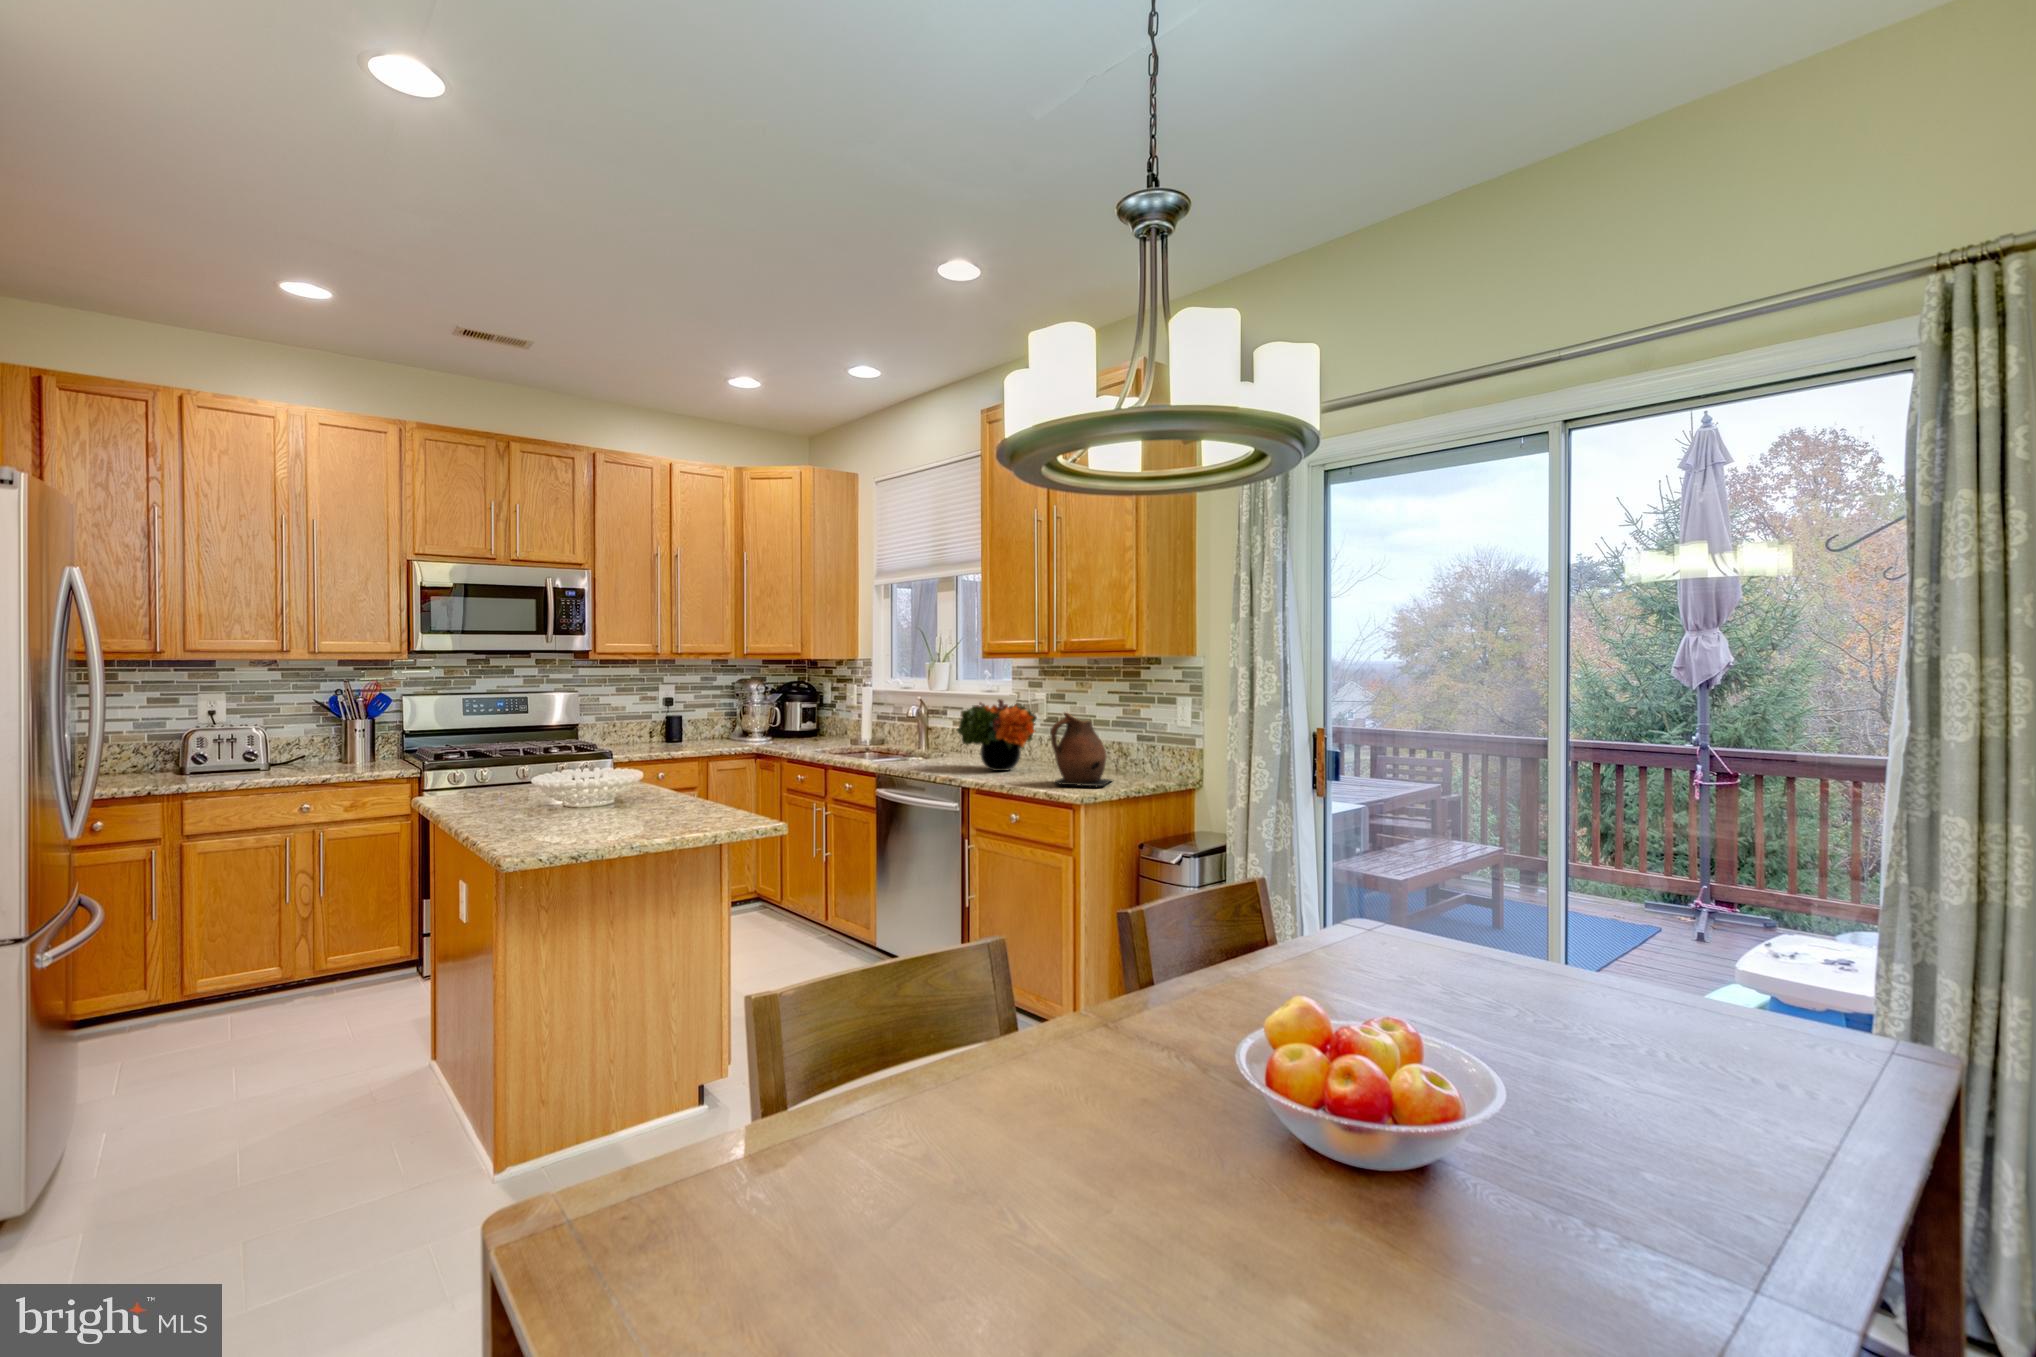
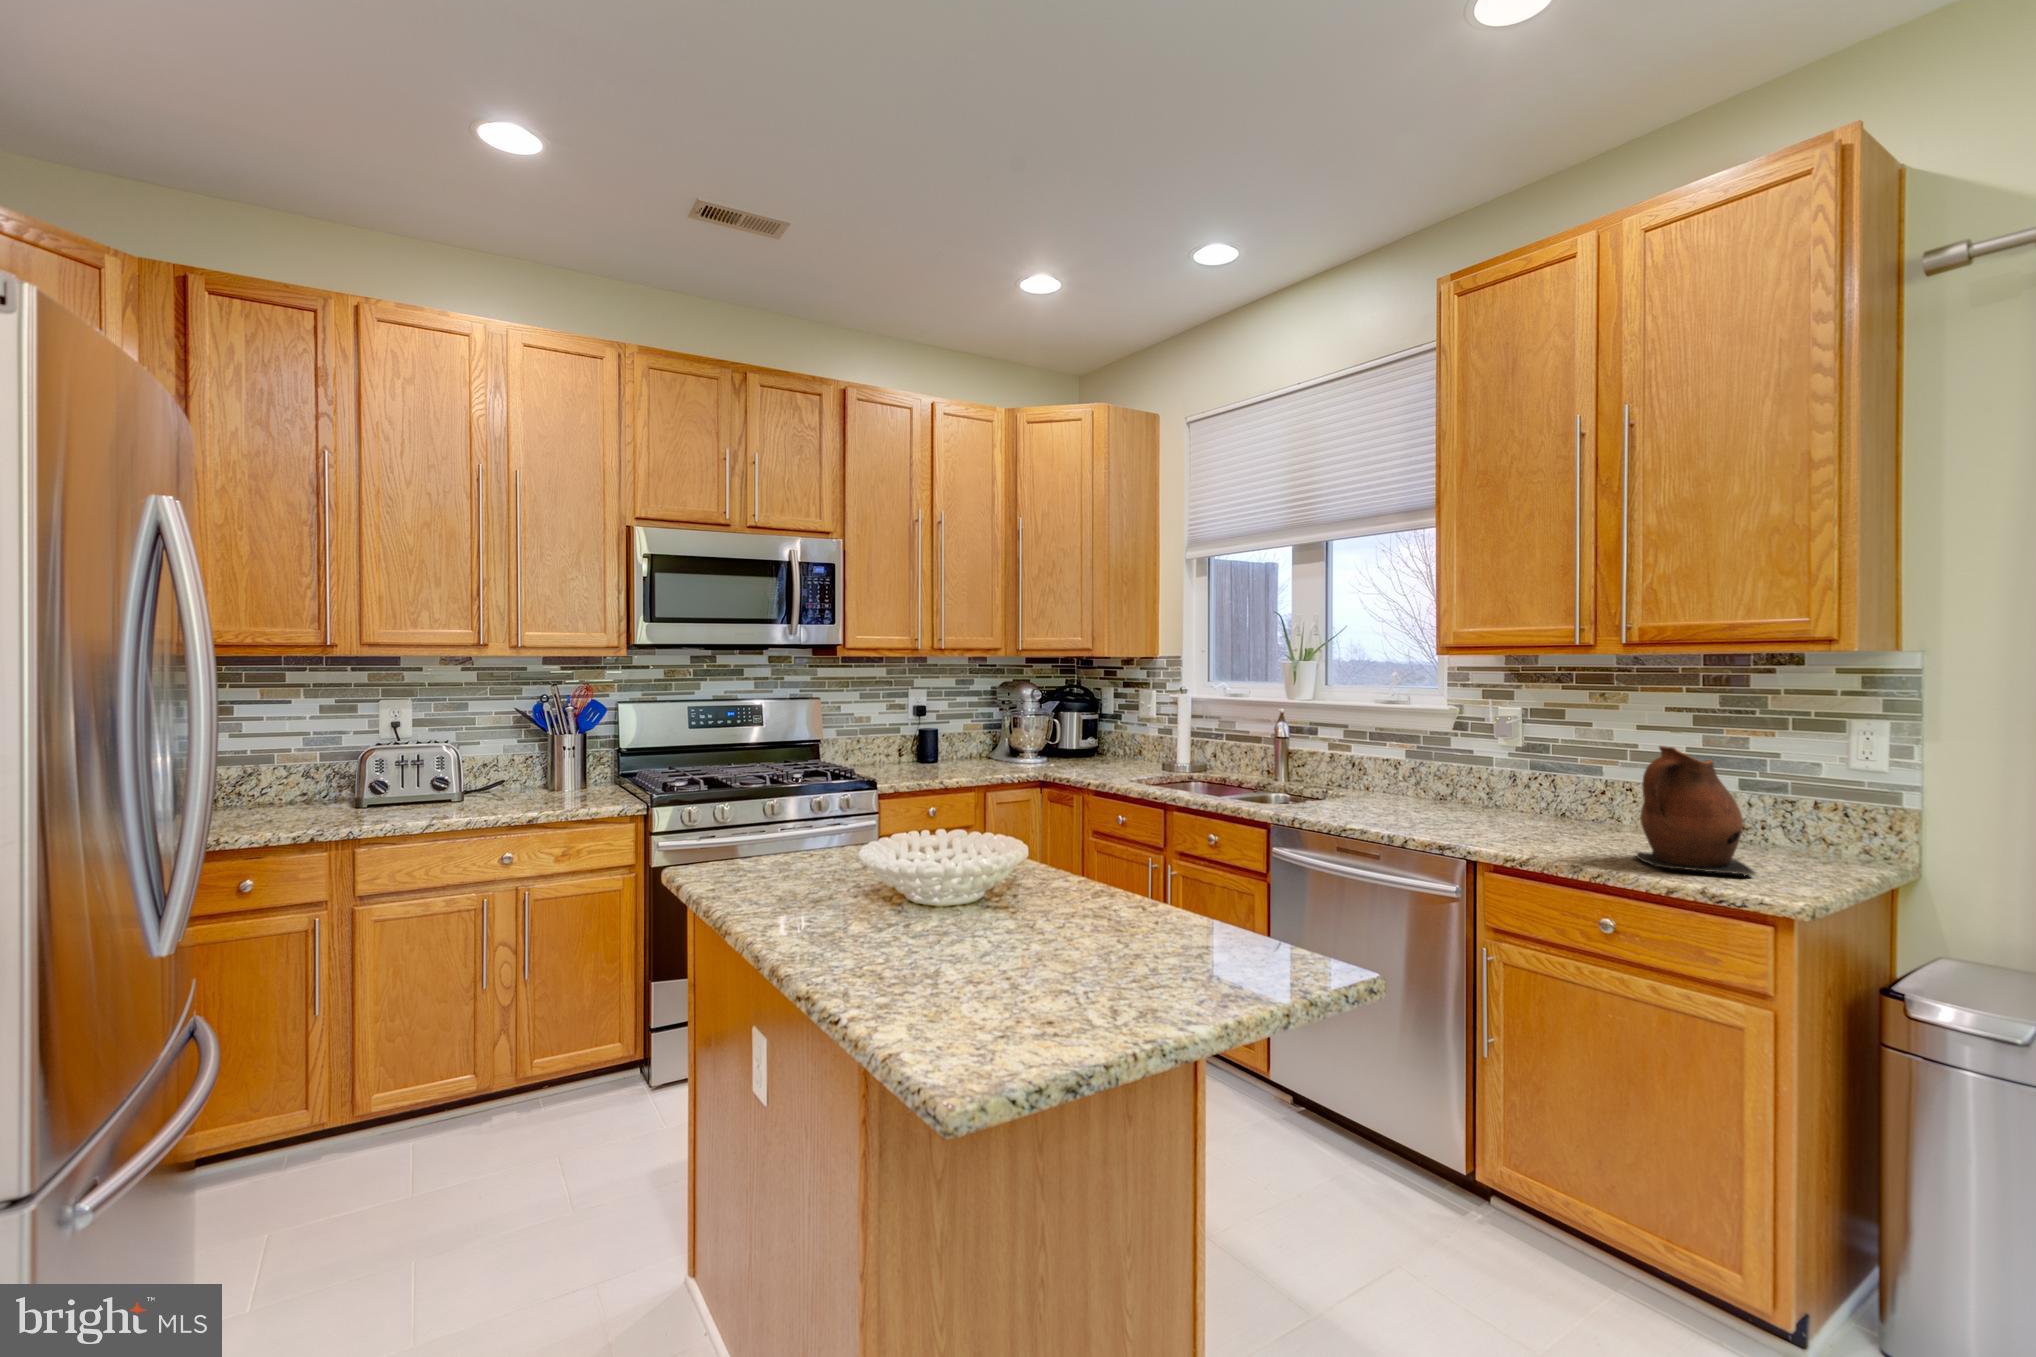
flower arrangement: present [957,699,1037,771] -> none [1410,718,1549,830]

